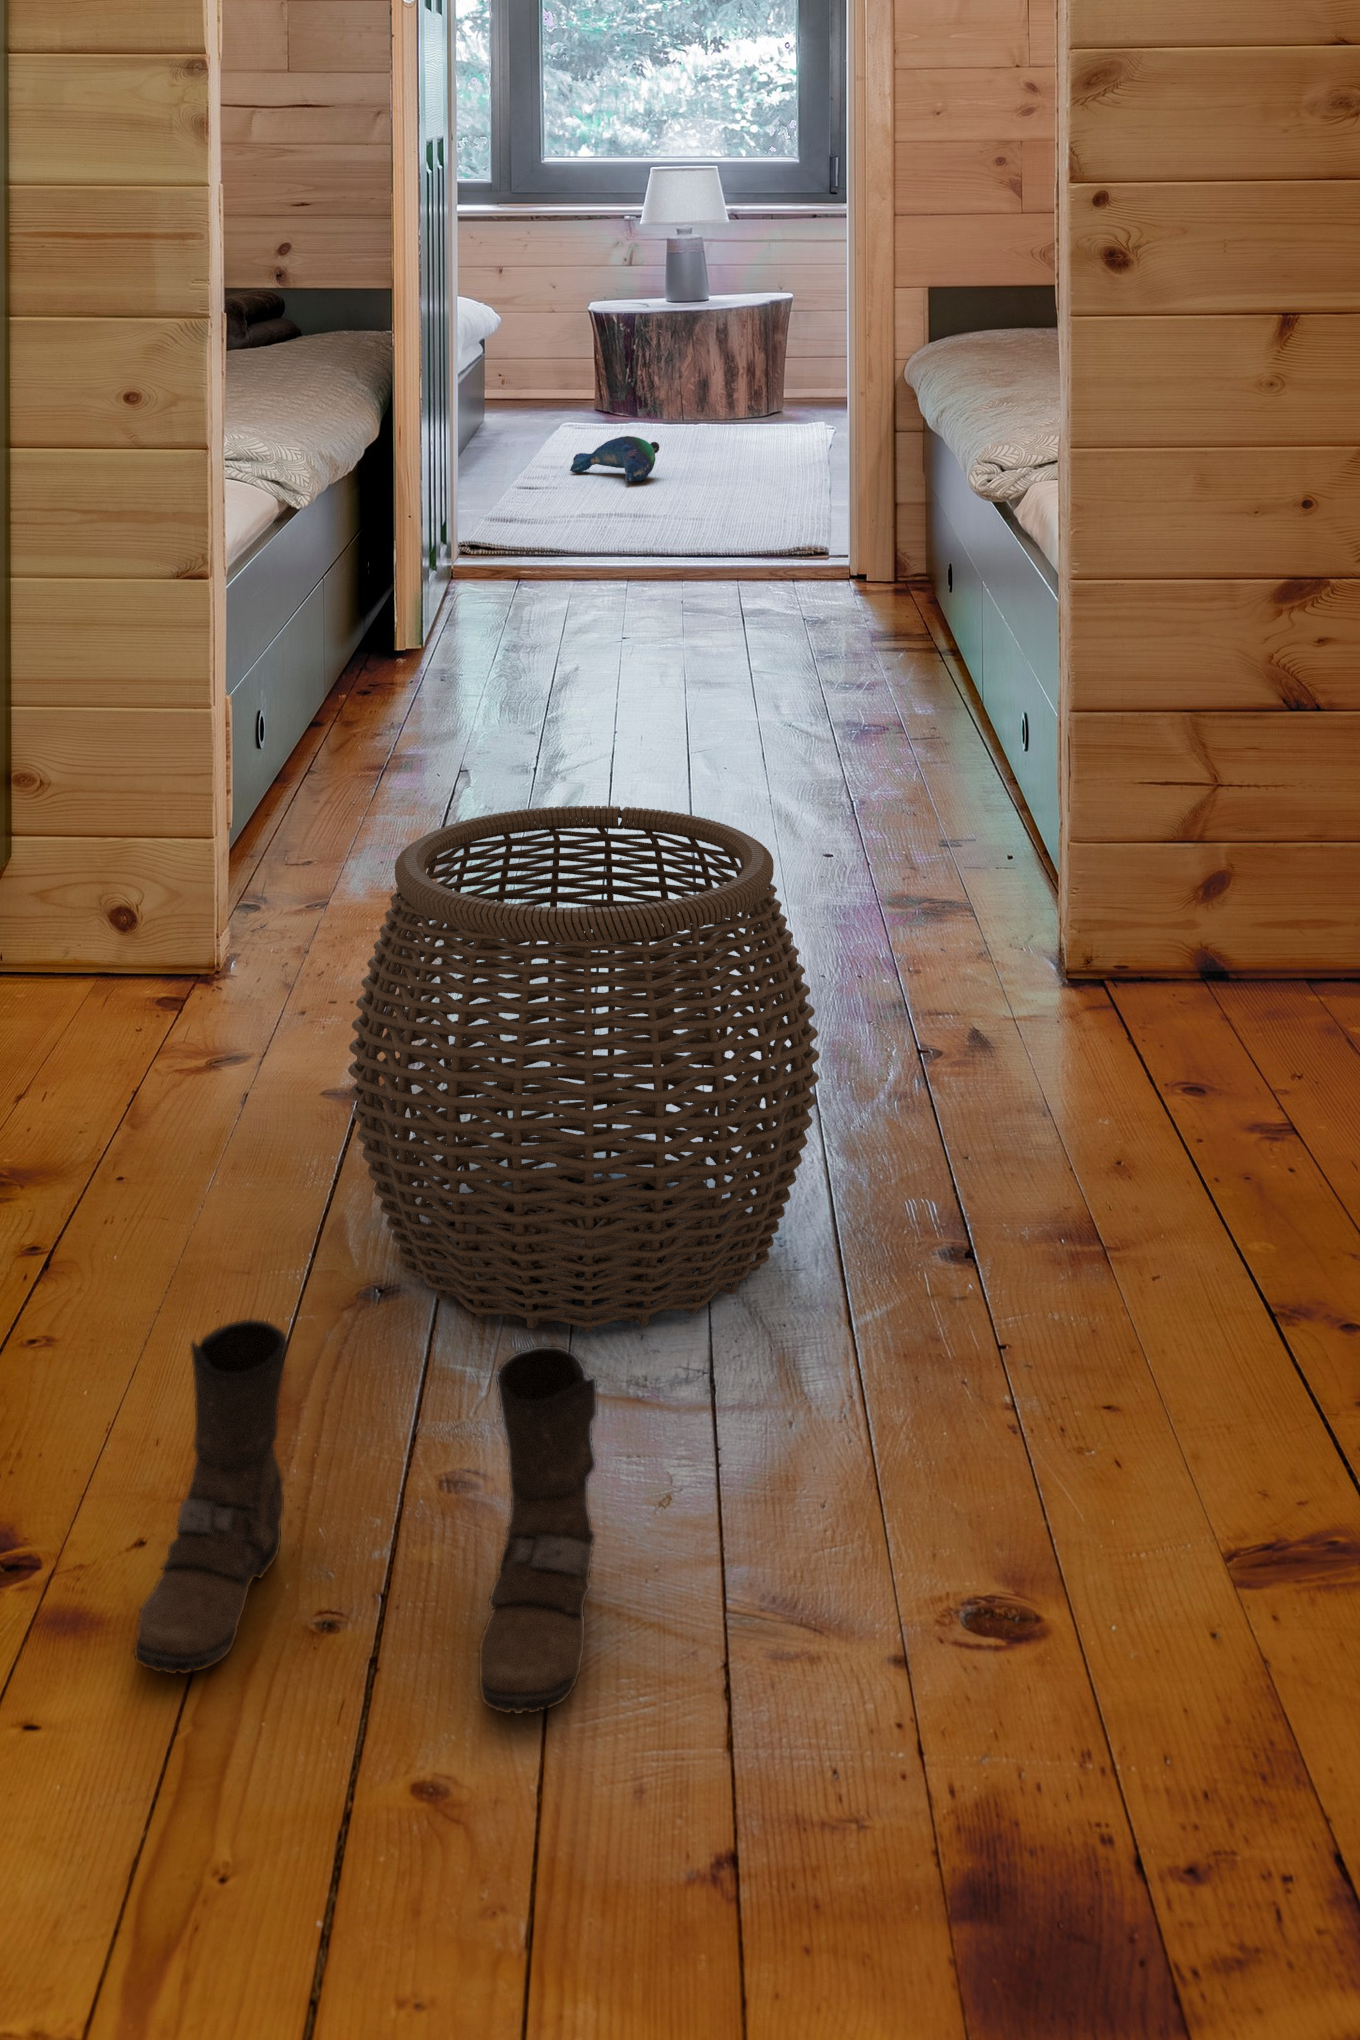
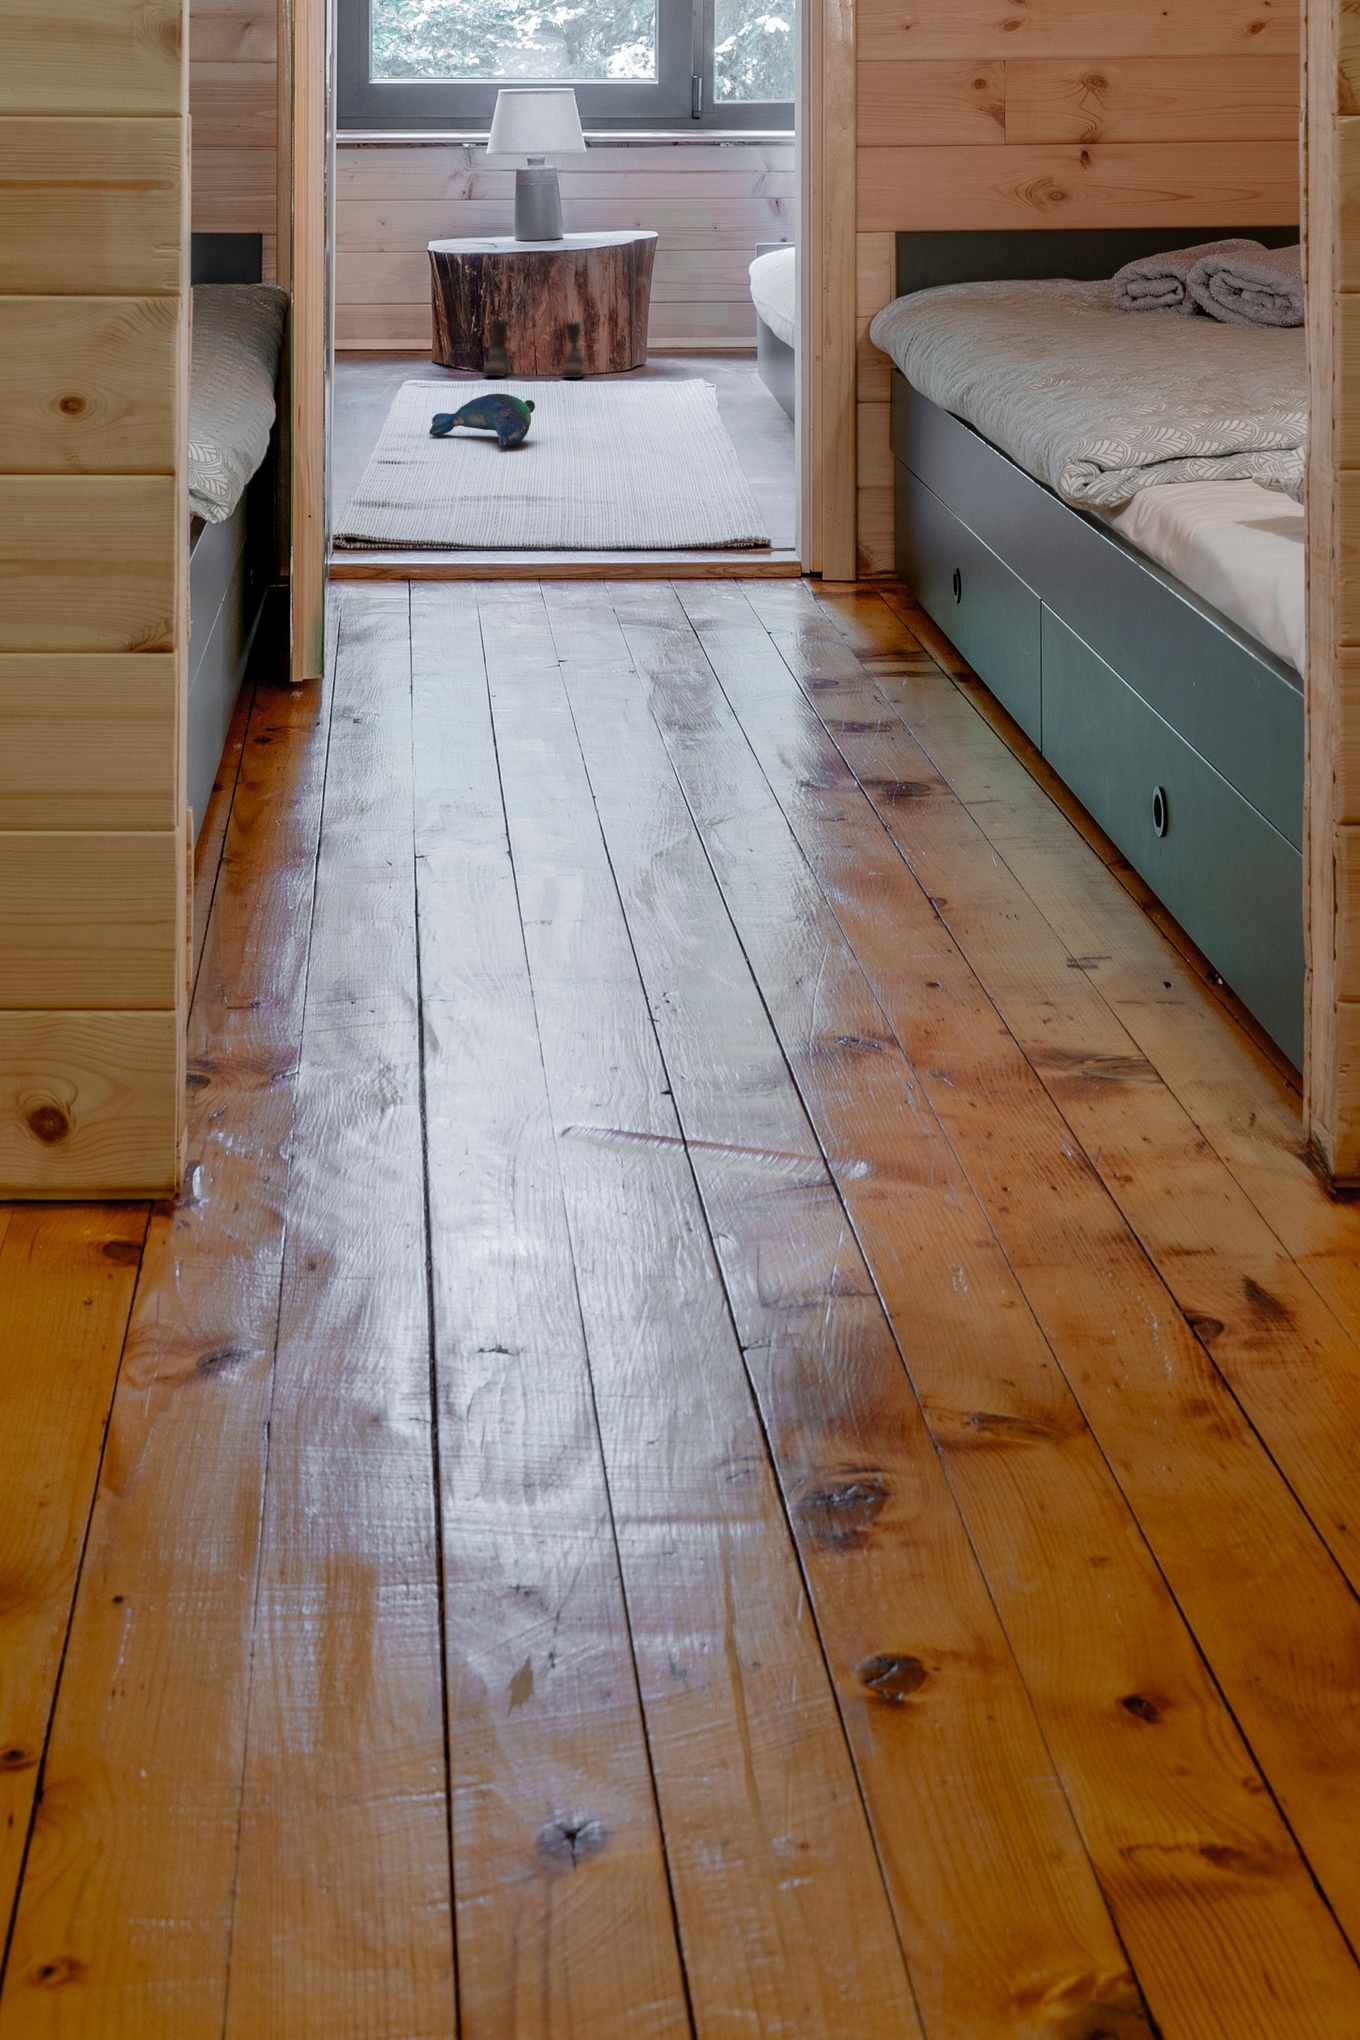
woven basket: present [348,806,819,1332] -> none [478,842,1042,1484]
boots: present [135,1320,598,1714] -> present [484,320,585,378]

